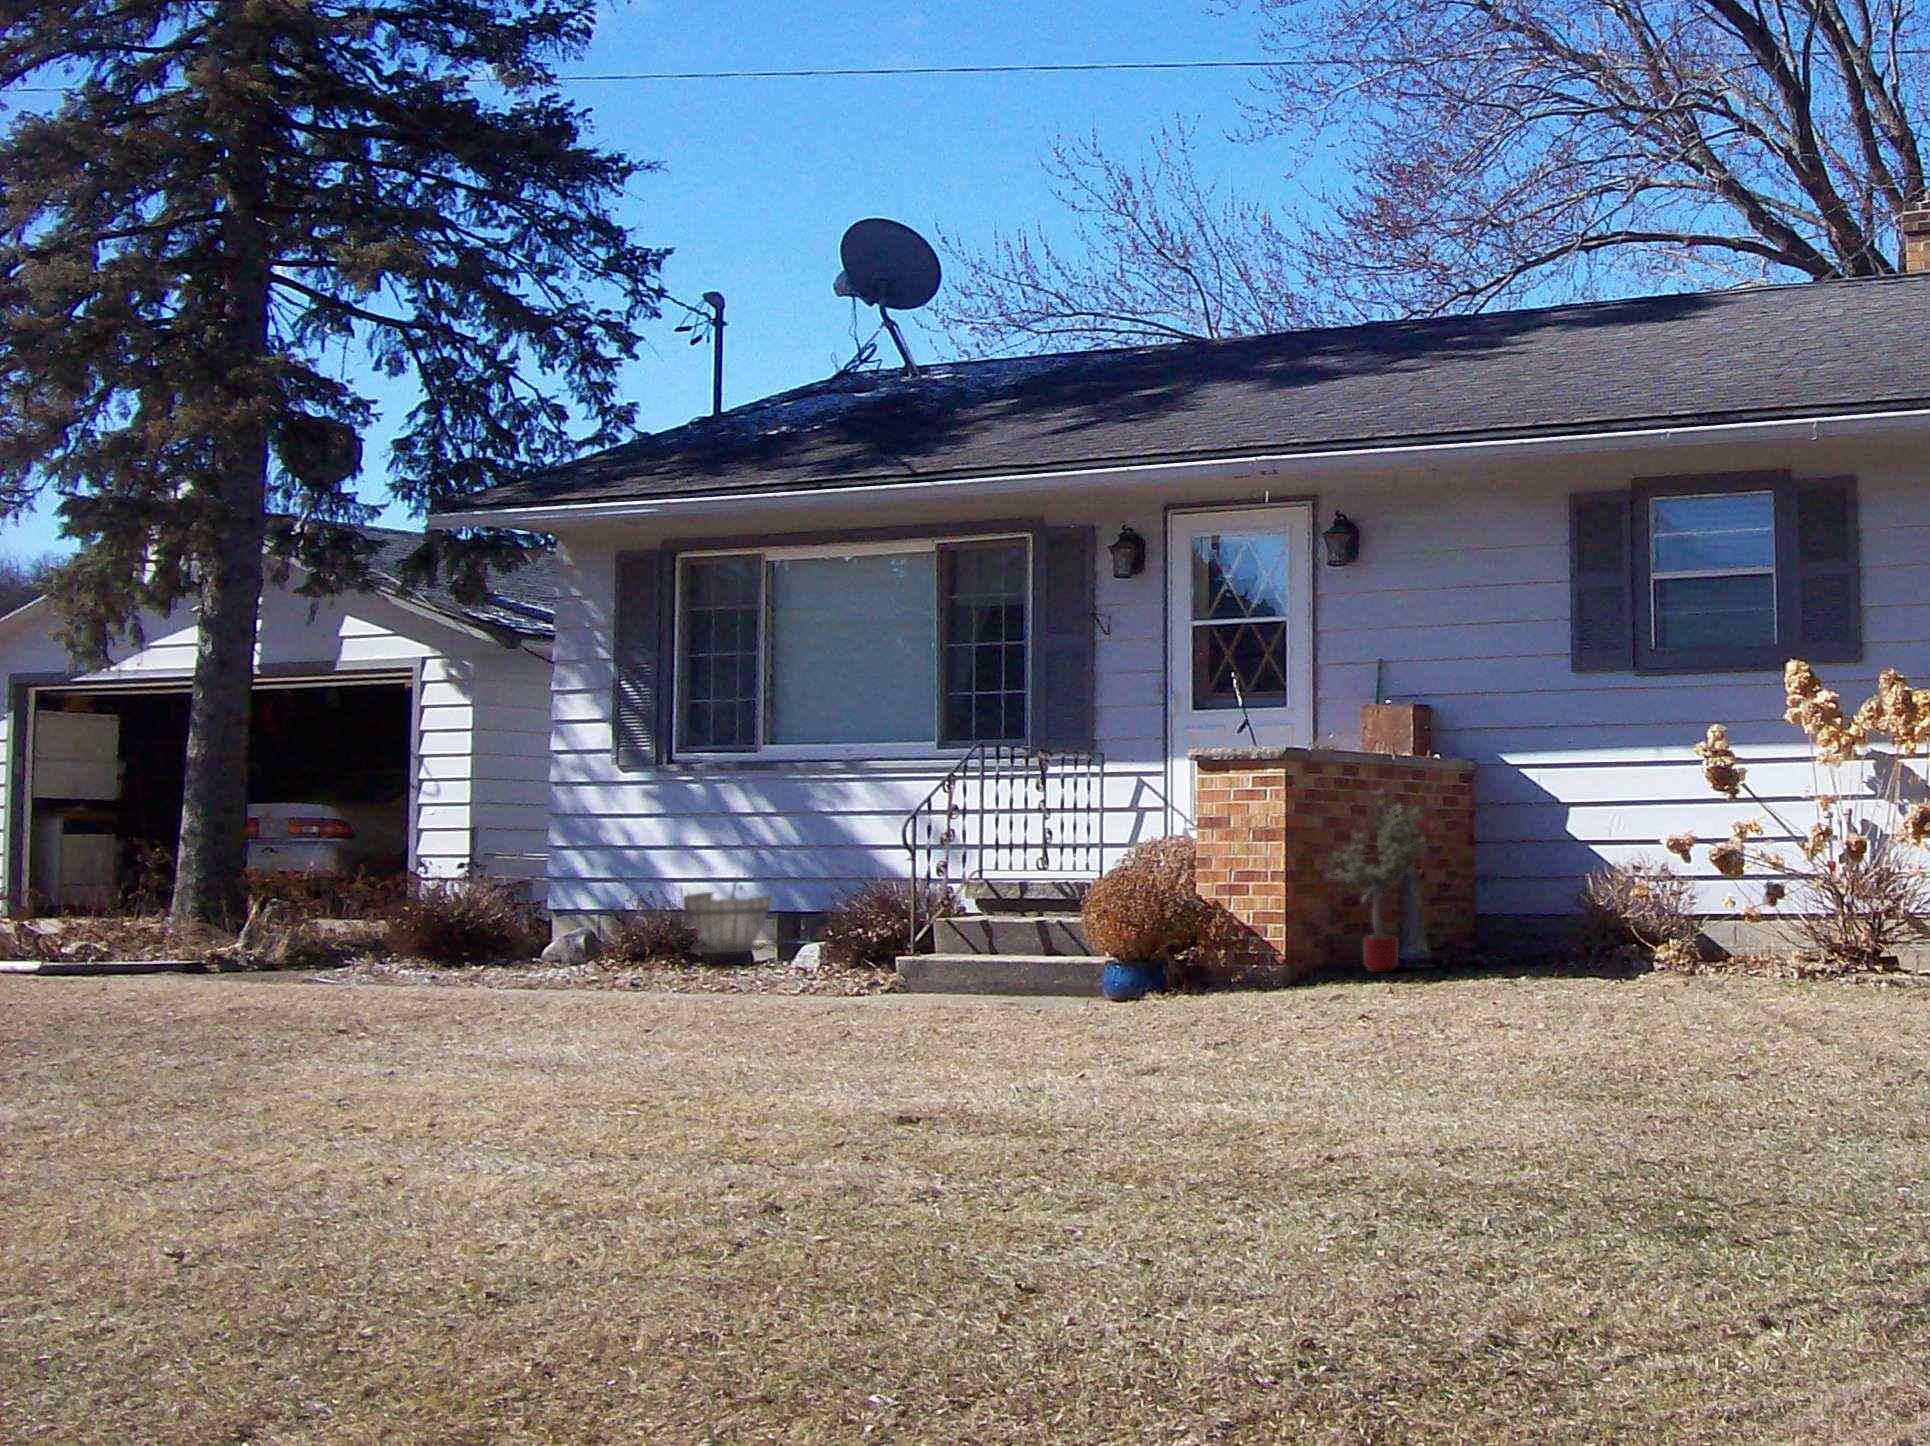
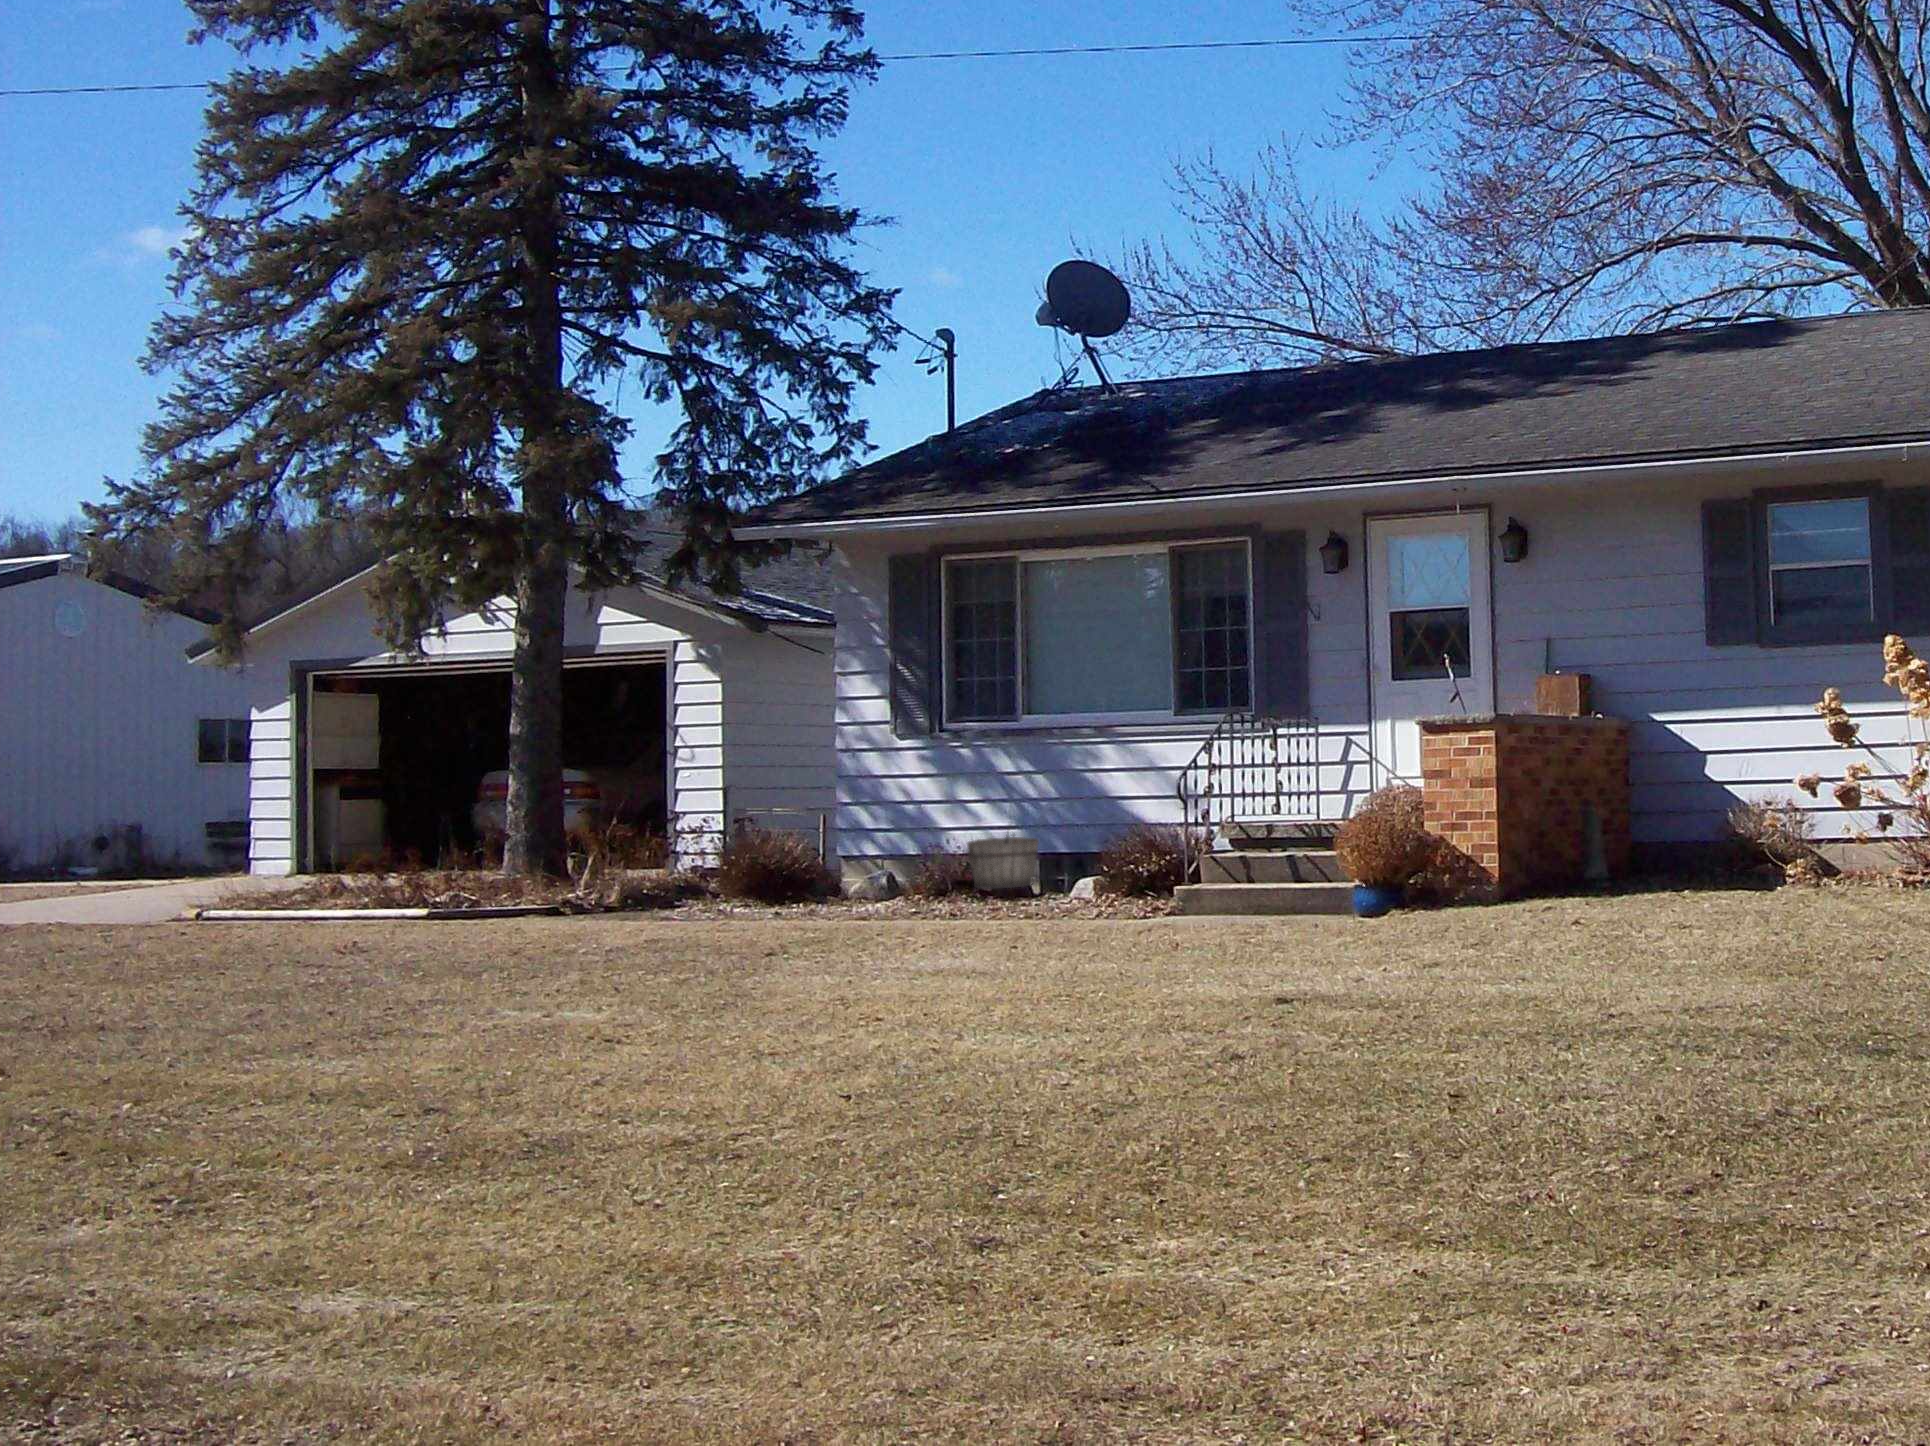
potted tree: present [1327,789,1427,972] -> none [1525,746,1606,890]

